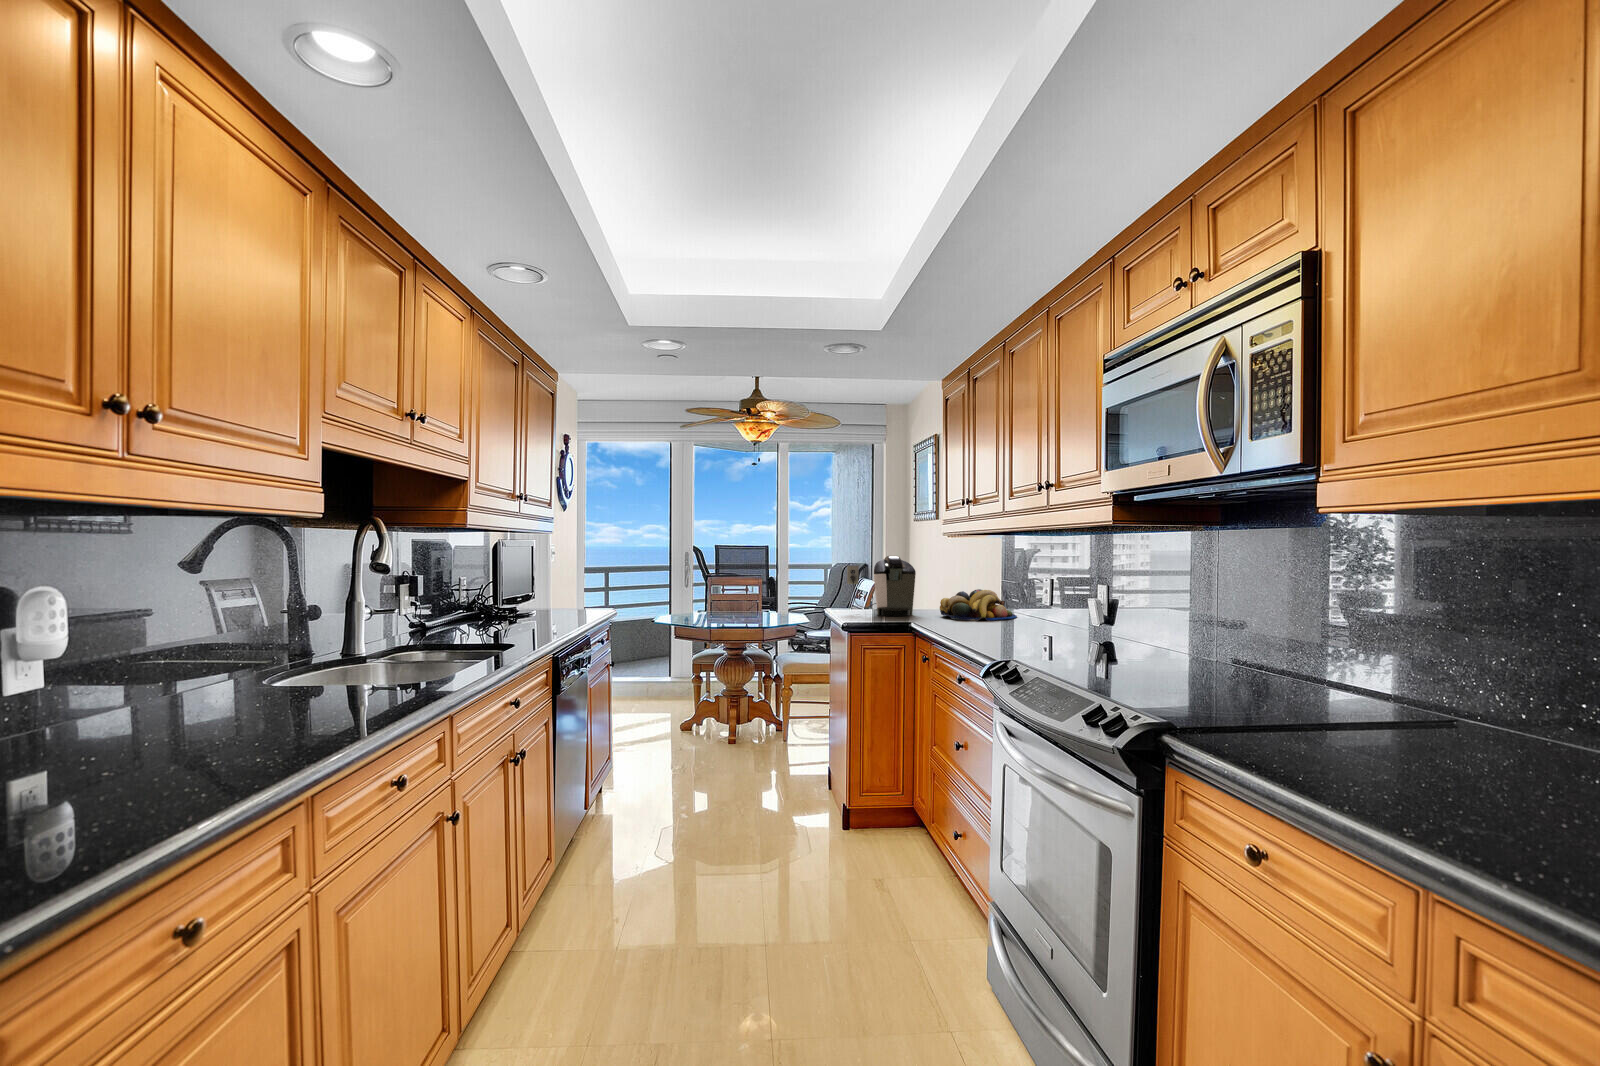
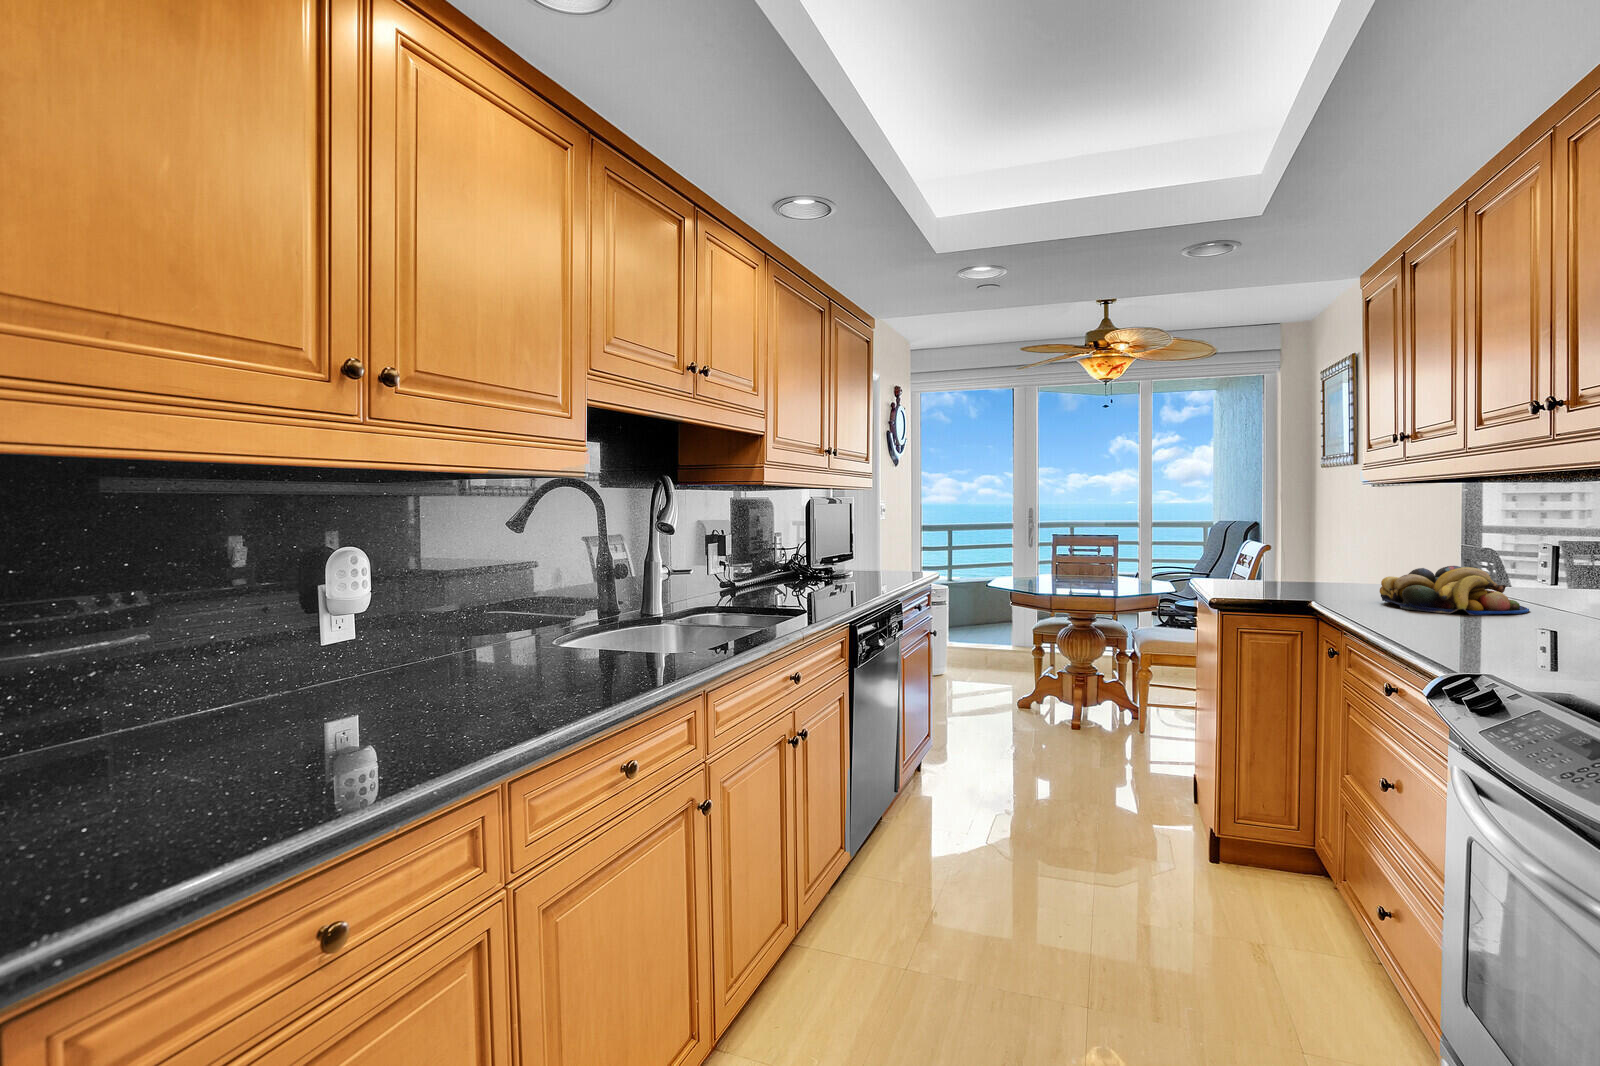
coffee maker: present [847,556,916,617] -> none [1229,515,1339,599]

